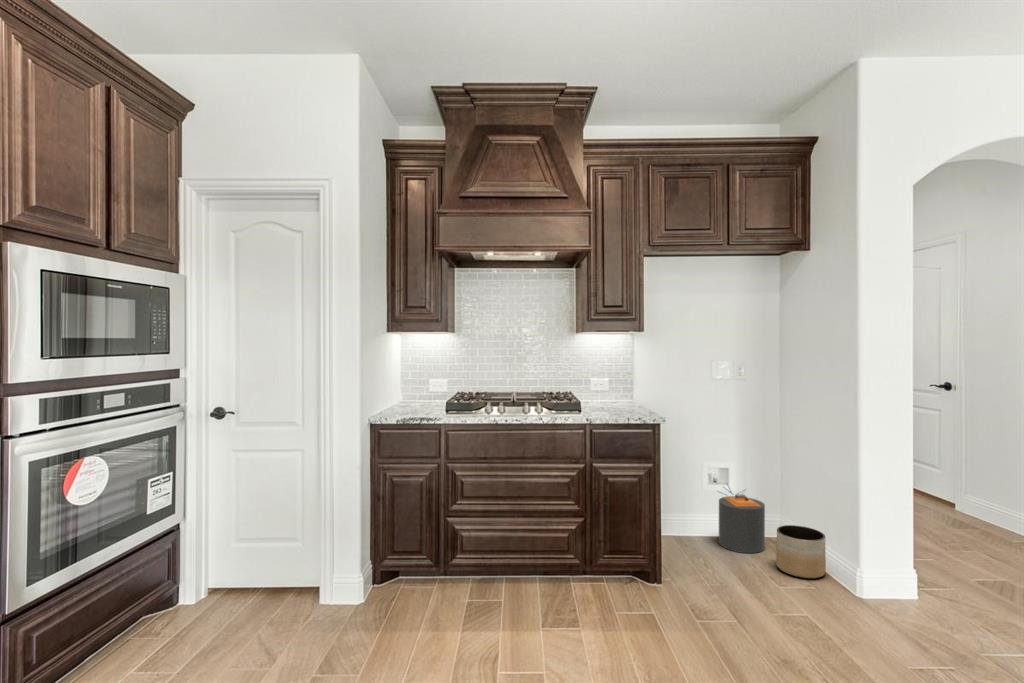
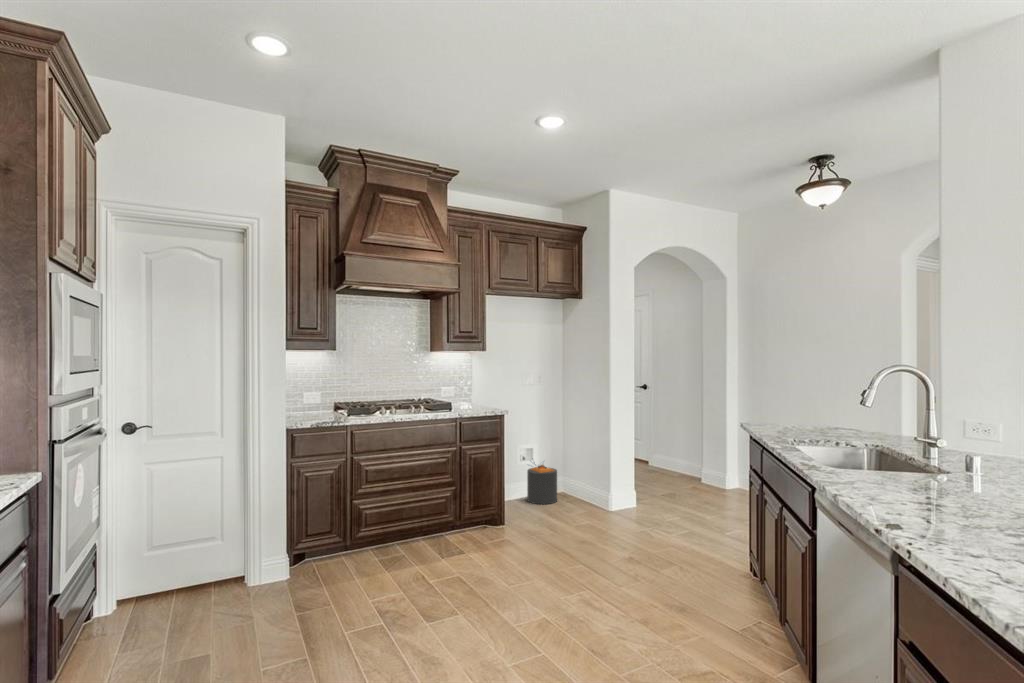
planter: present [776,525,826,579] -> none [568,480,597,511]

